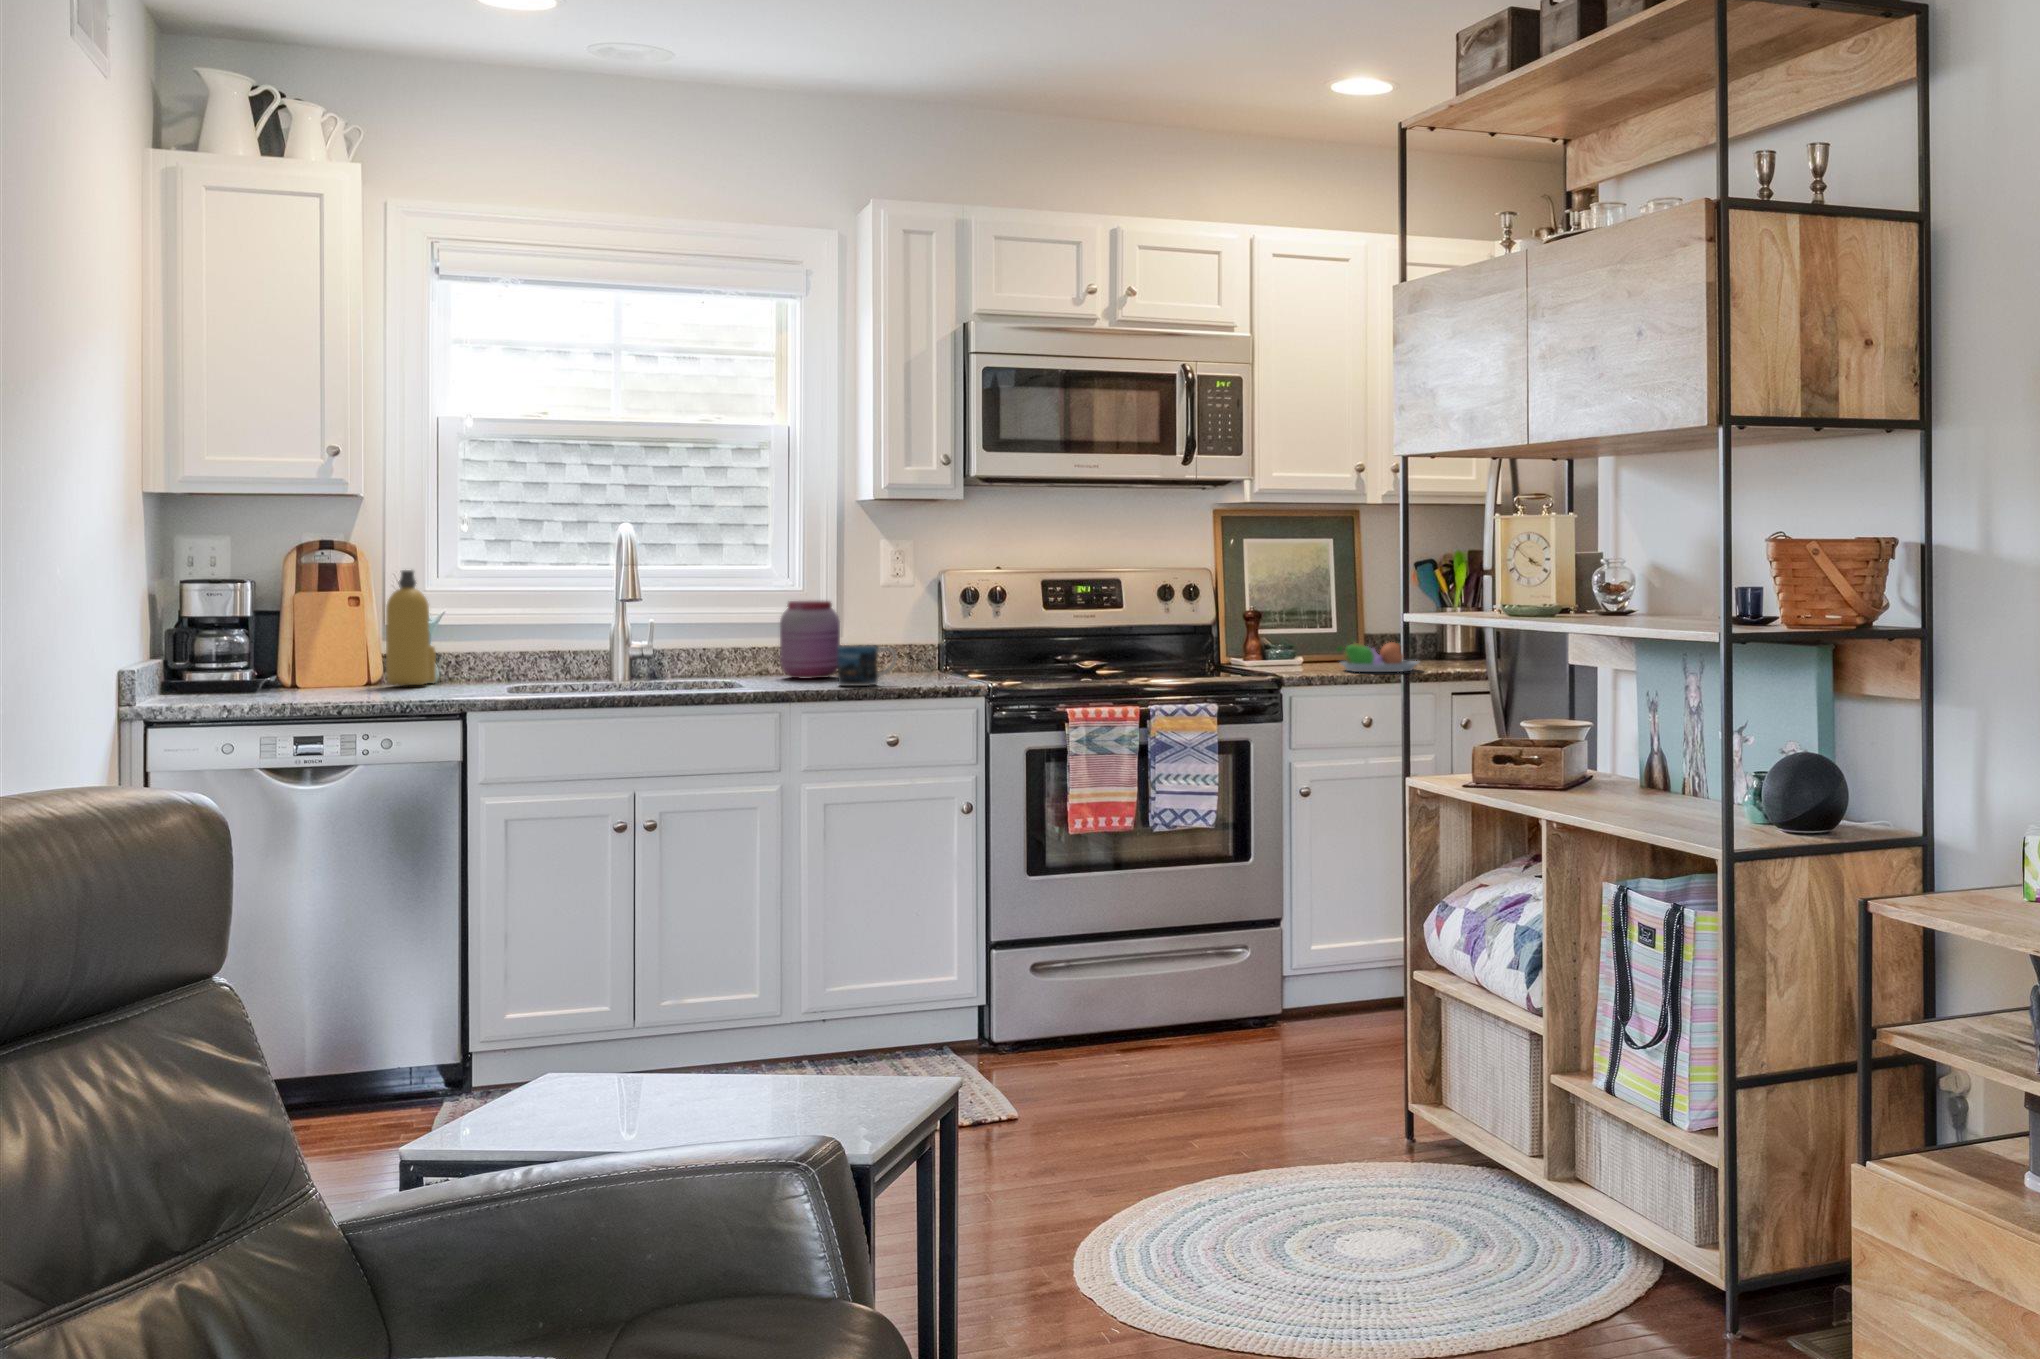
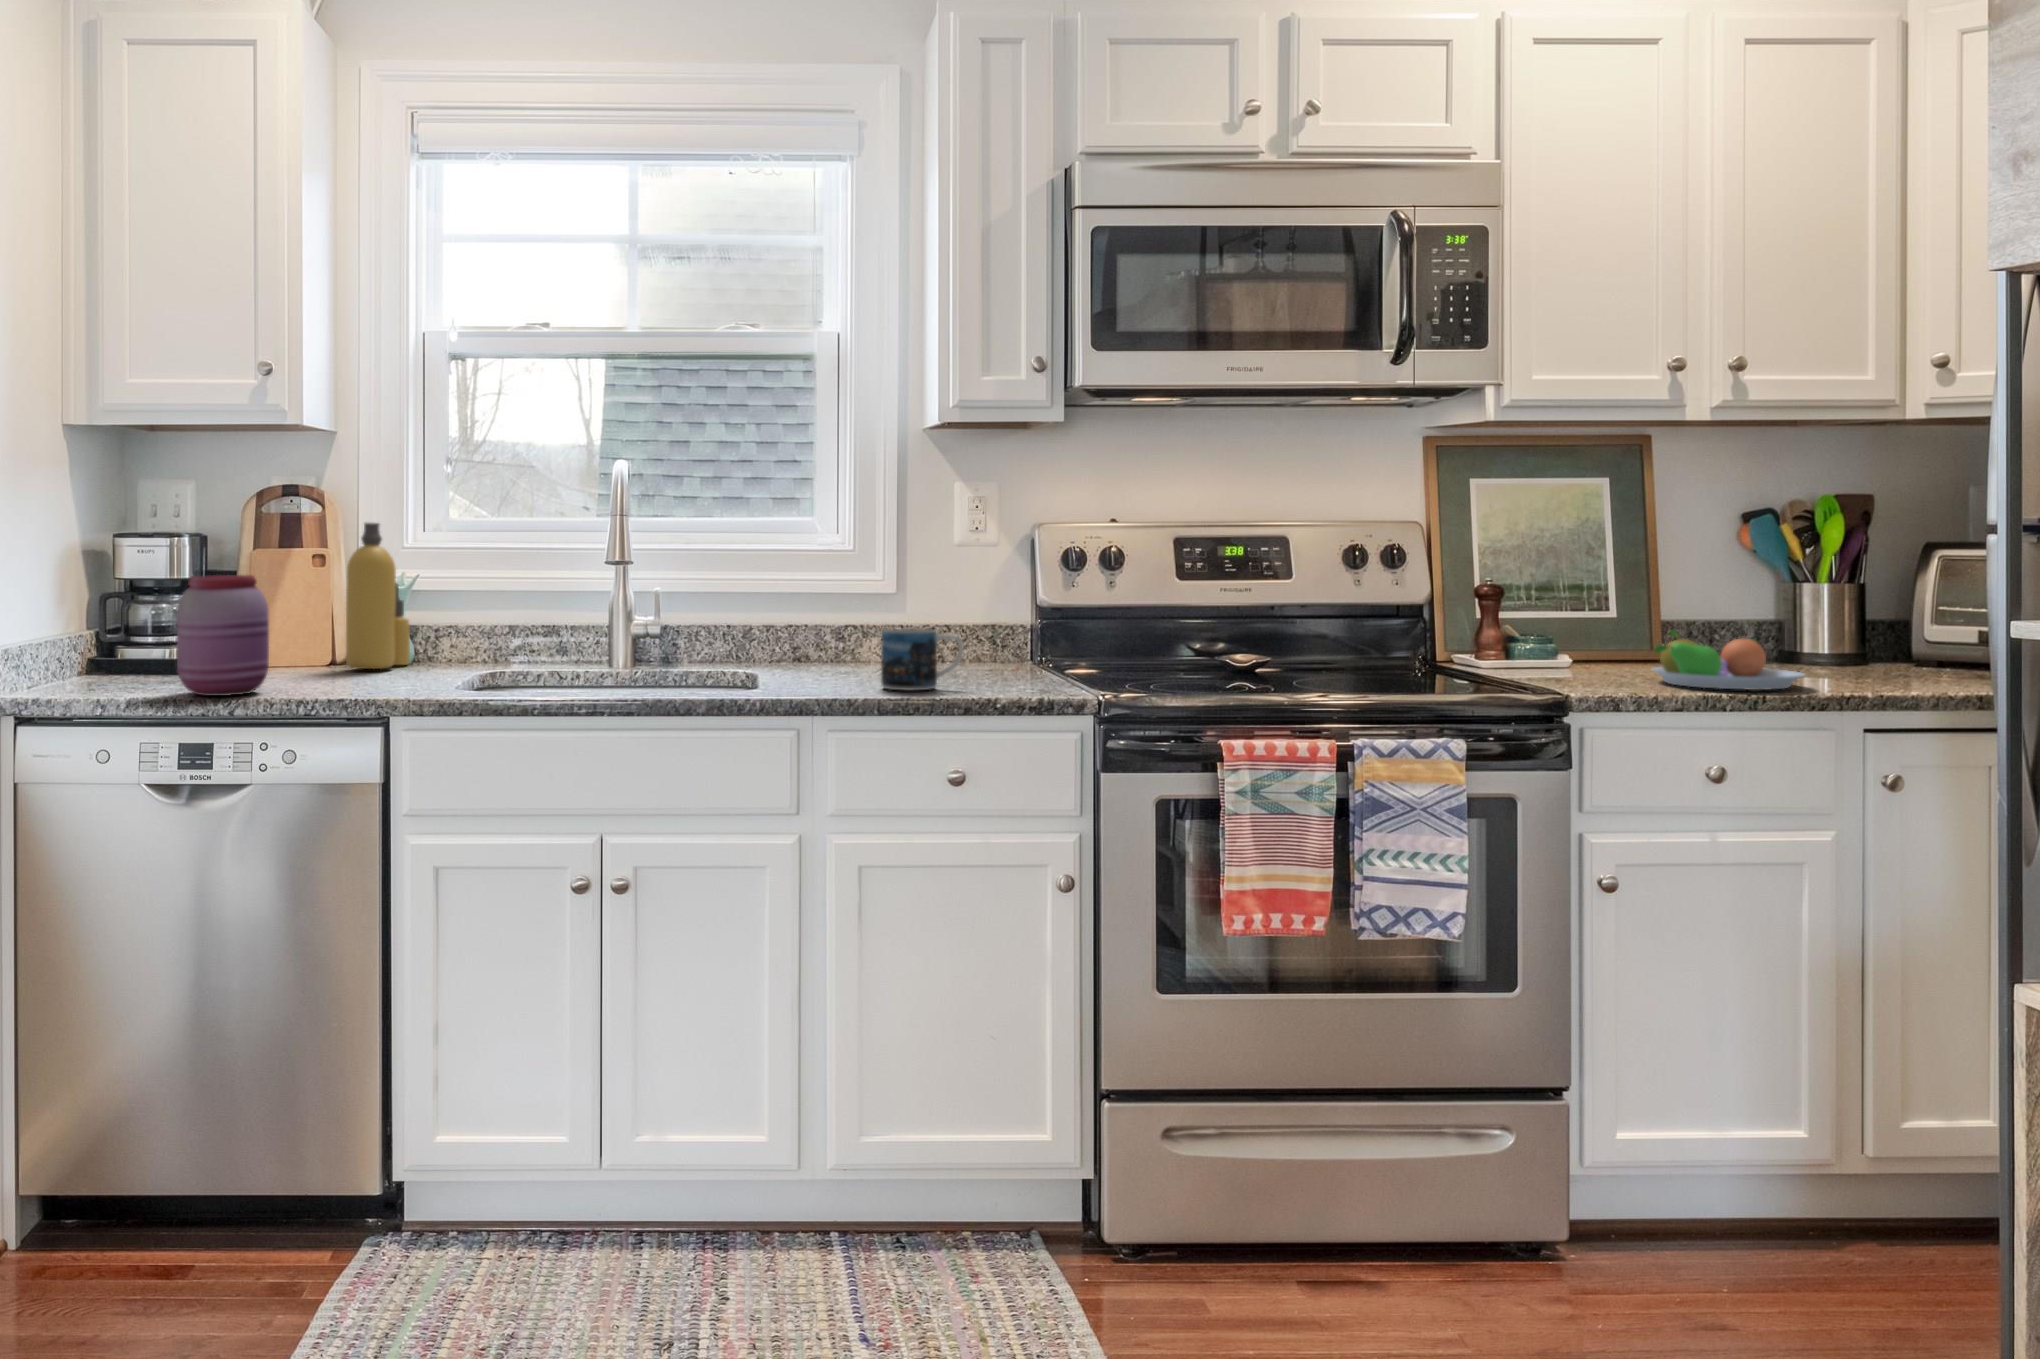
jar: present [780,601,840,678] -> present [176,575,269,696]

